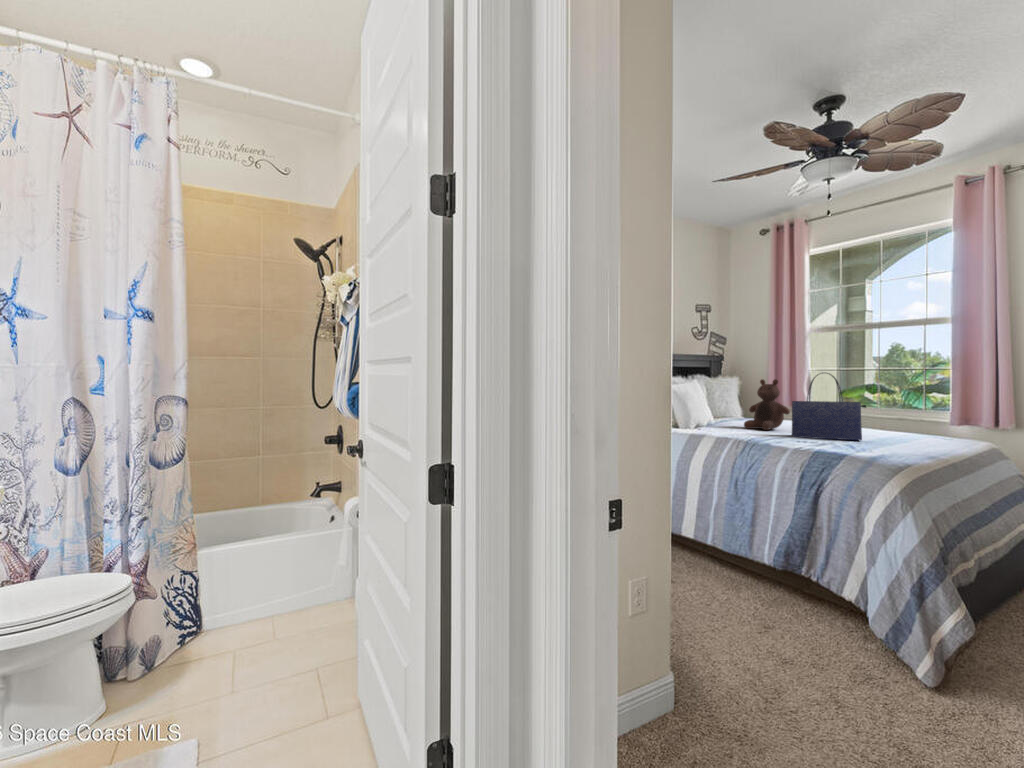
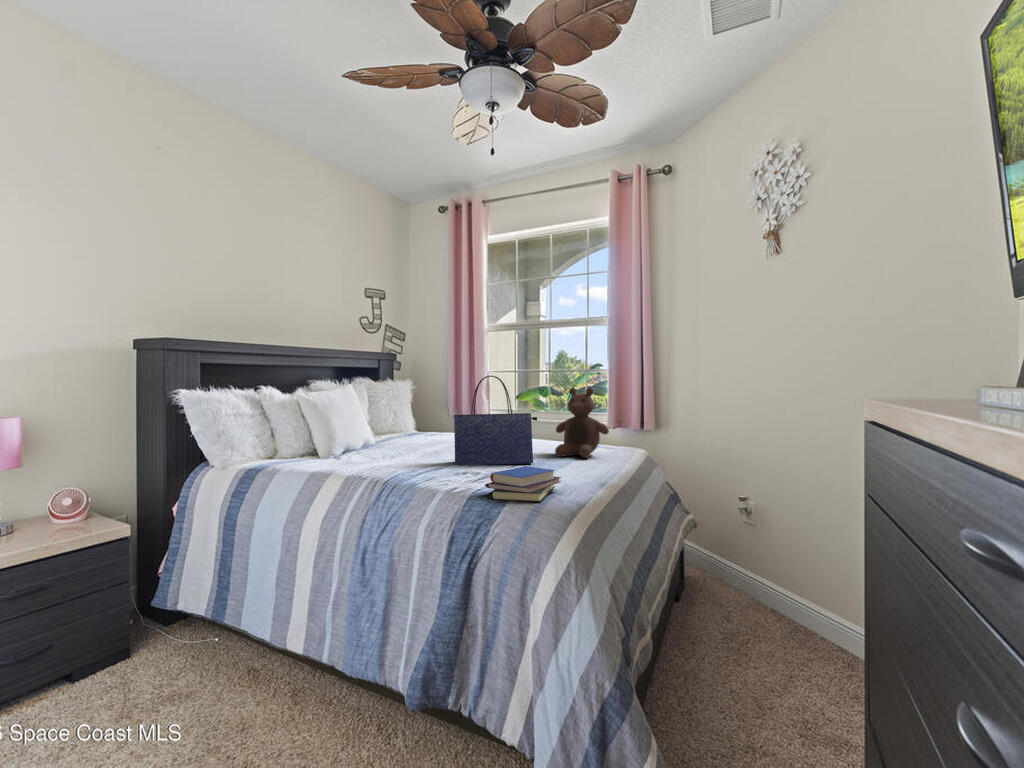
stuffed bear: present [744,379,790,430] -> present [555,388,609,458]
book: none [827,436,891,457] -> present [485,466,561,502]

